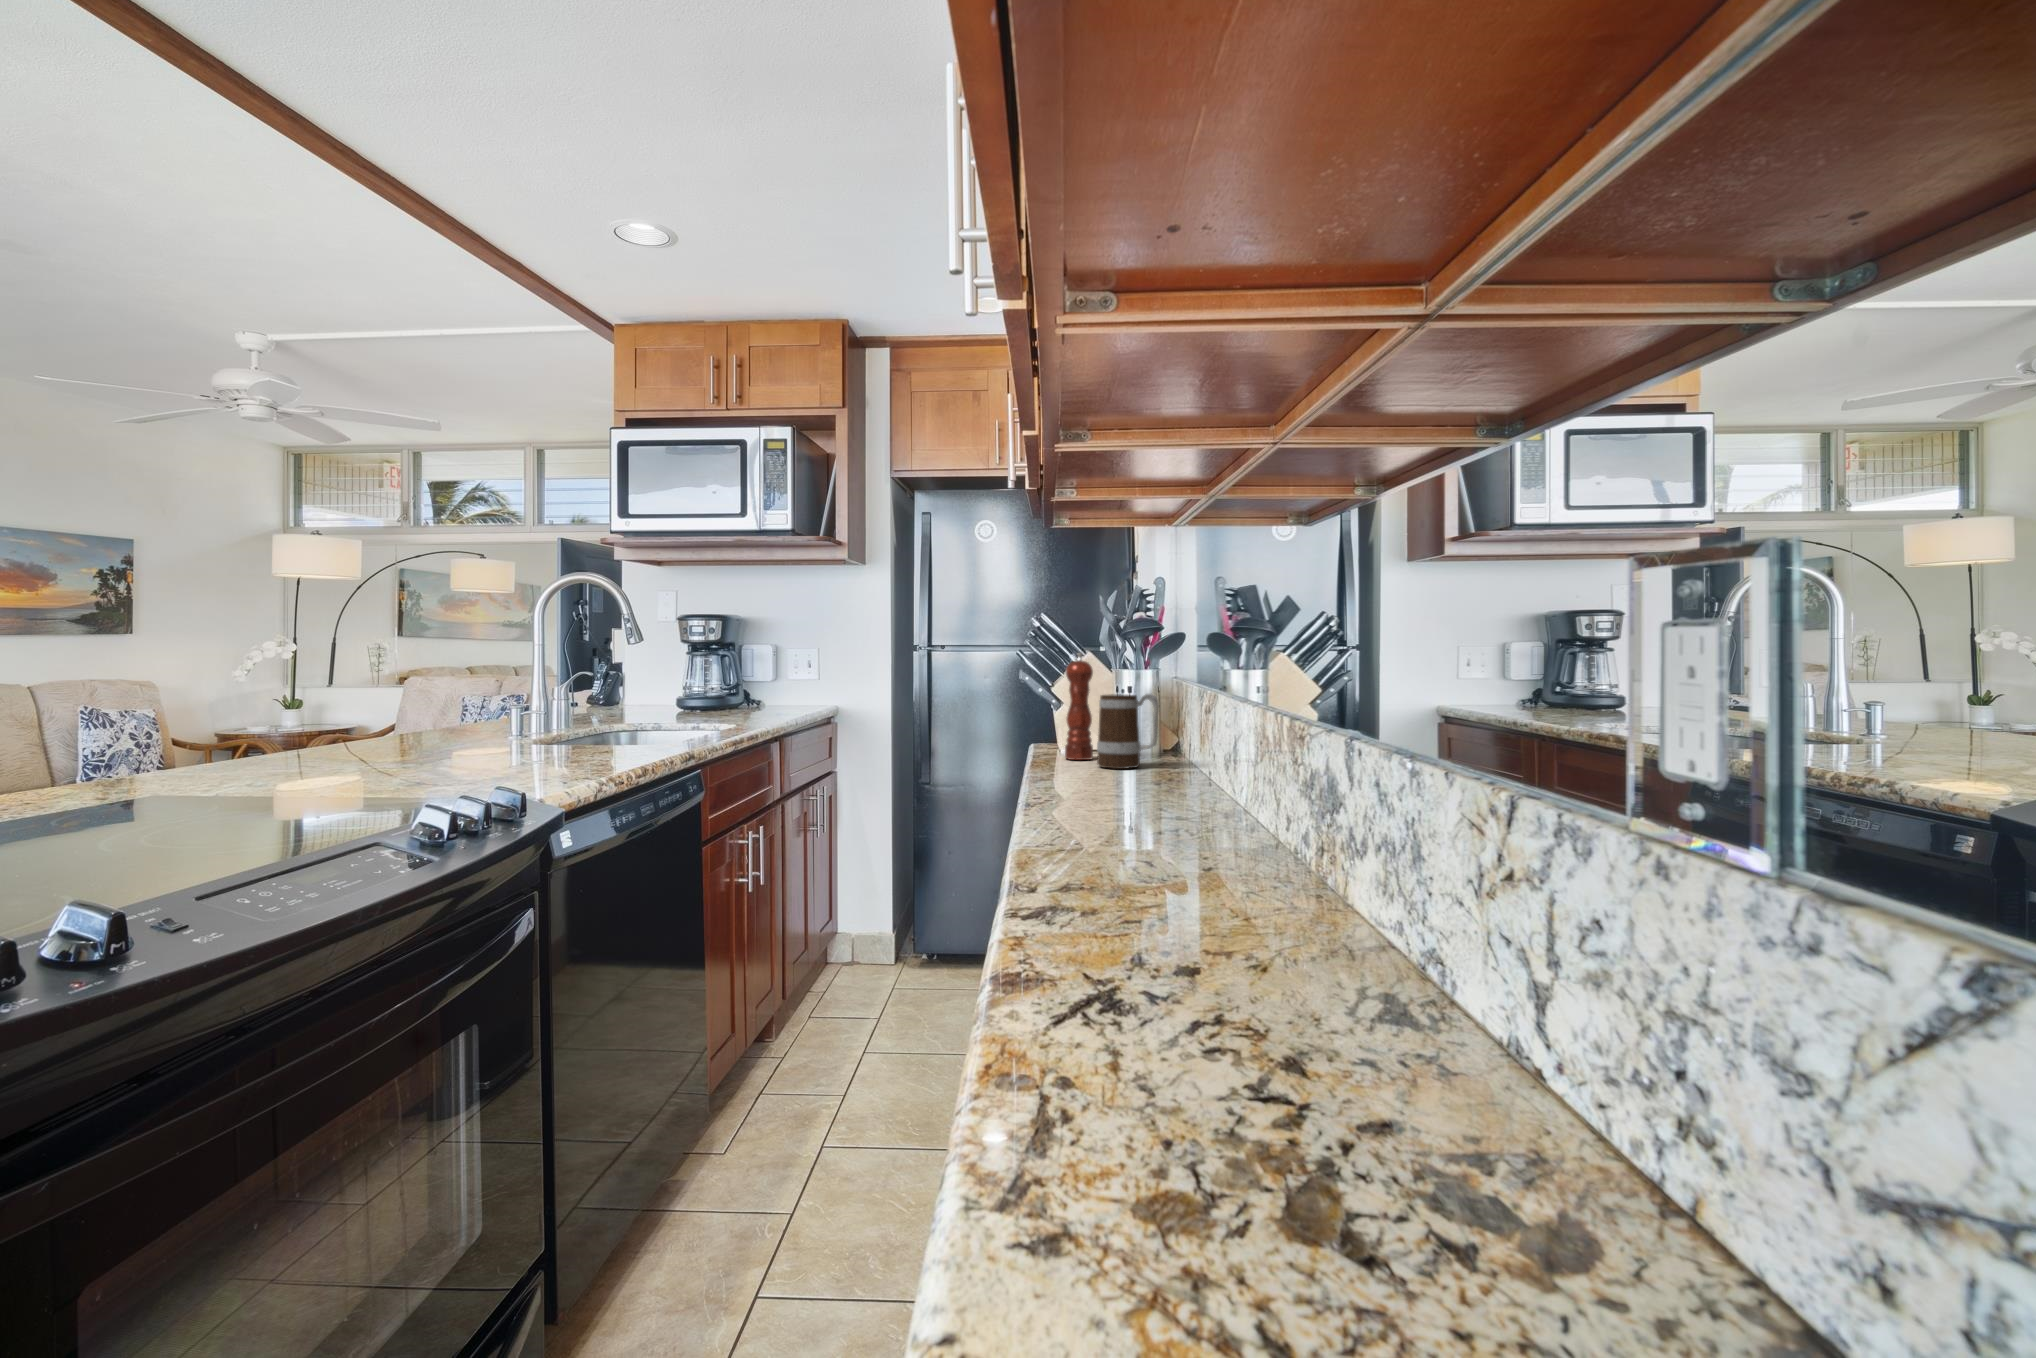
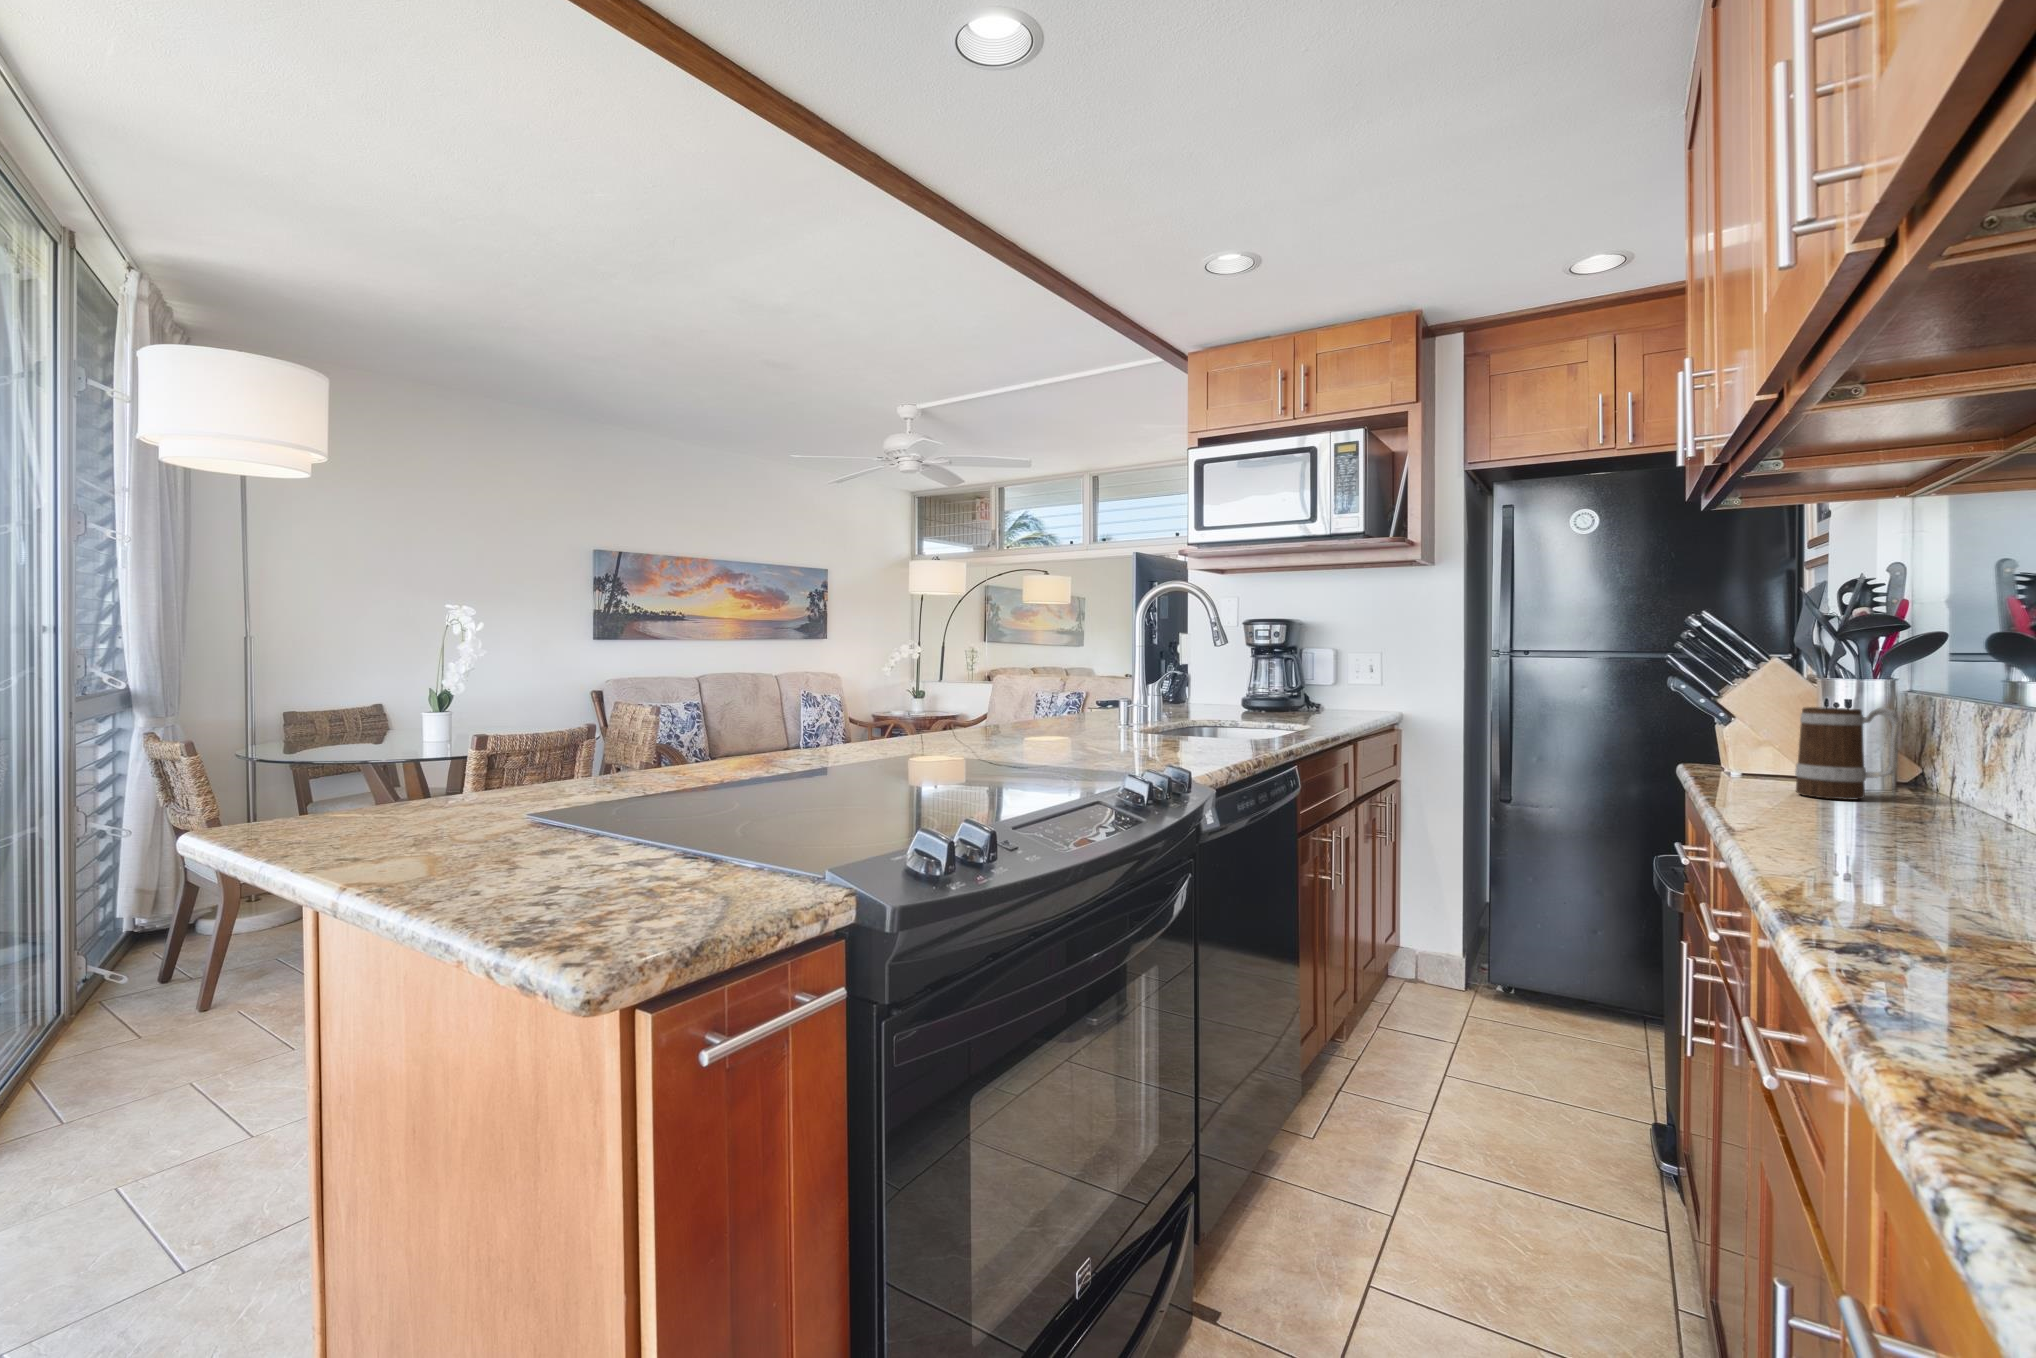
pepper mill: present [1065,653,1093,760] -> none [1738,656,1783,785]

